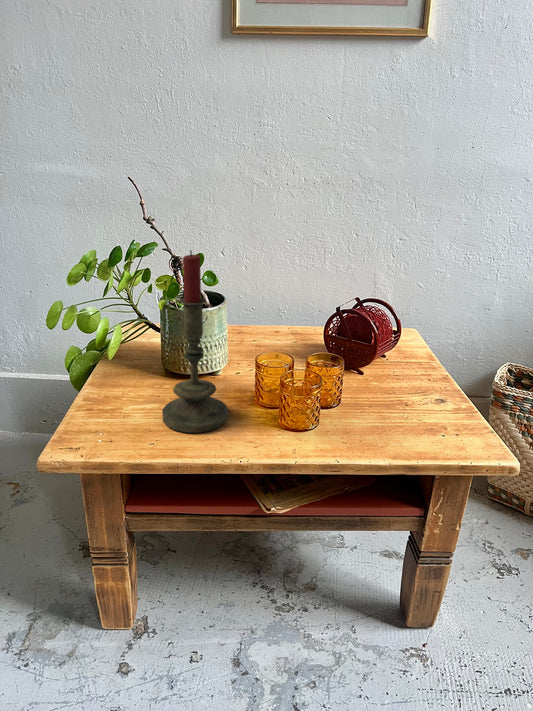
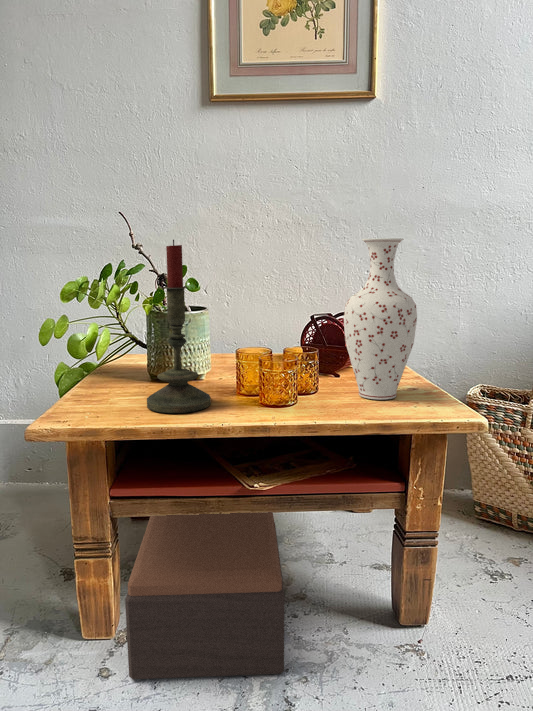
vase: none [372,245,452,417] -> present [344,238,417,400]
footstool: none [143,508,297,678] -> present [125,512,285,679]

